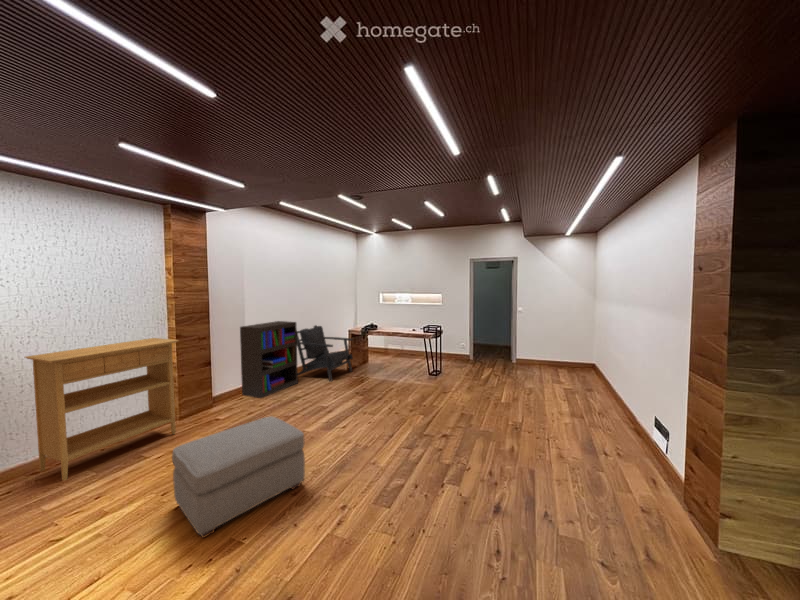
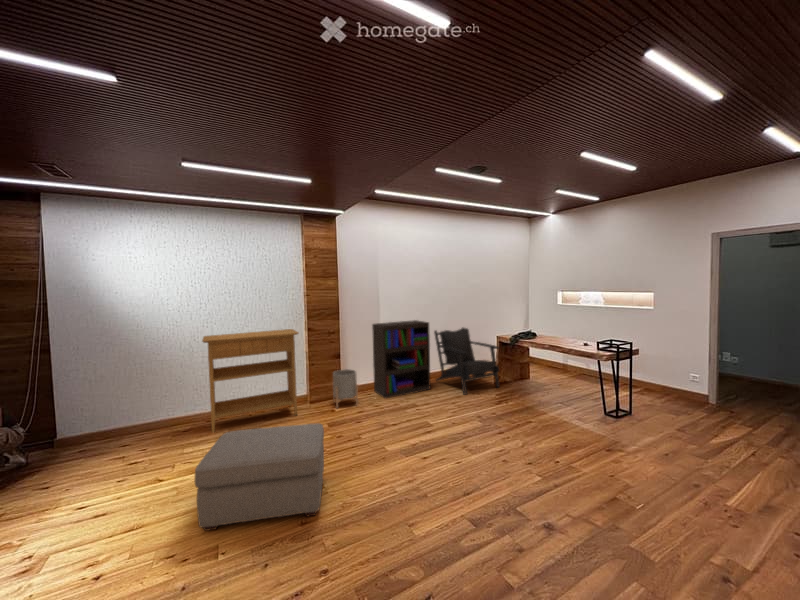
planter: none [205,375,240,417] -> present [333,369,358,408]

